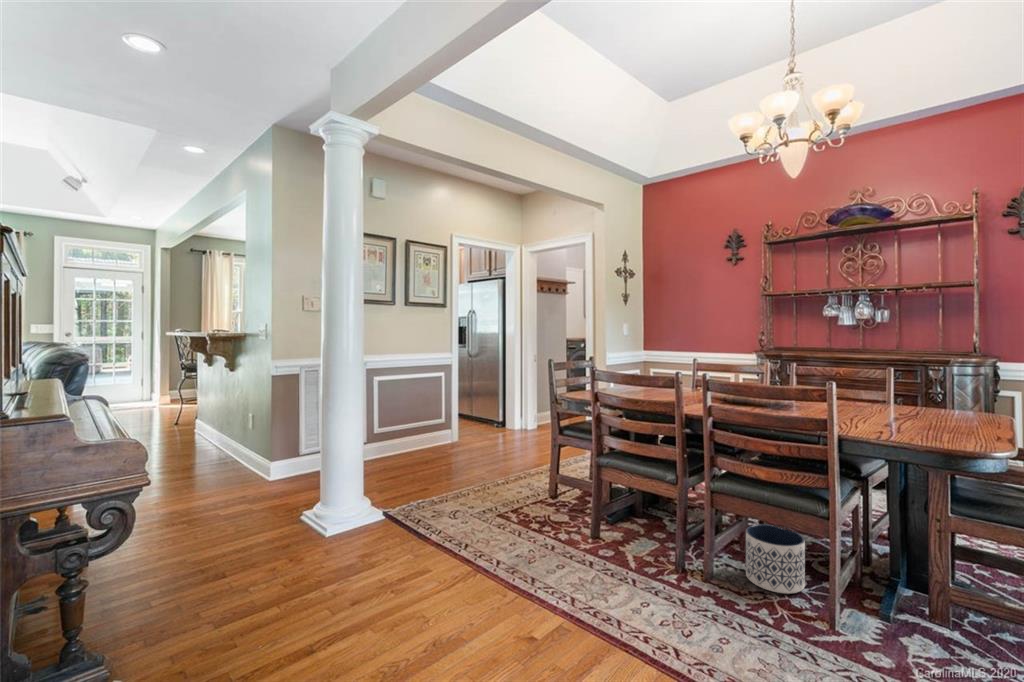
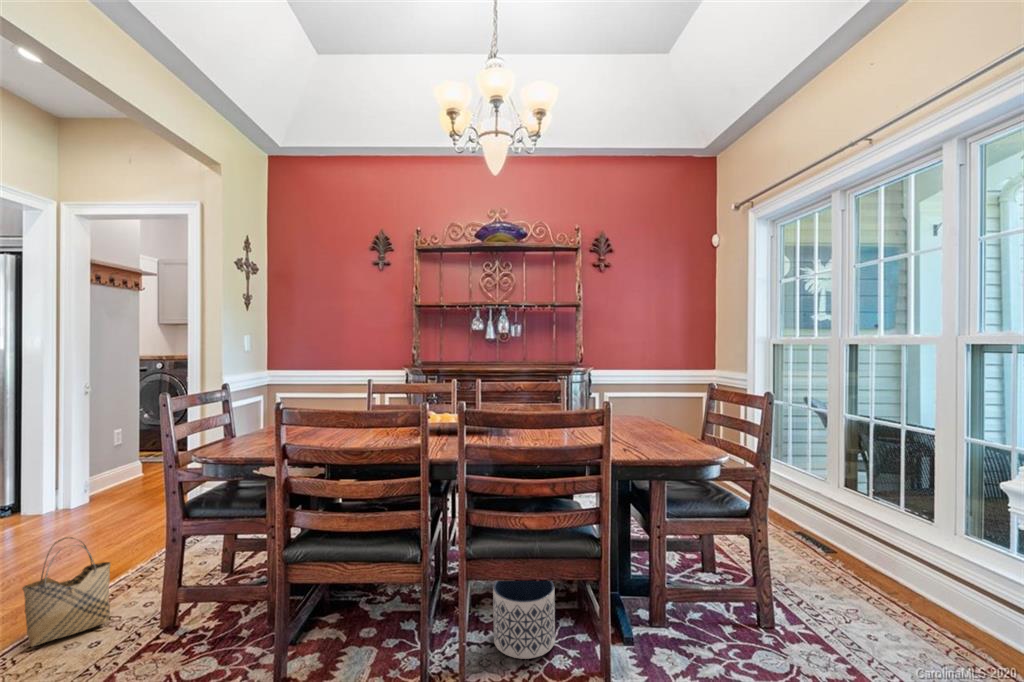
woven basket: none [494,434,530,486] -> present [22,537,111,647]

